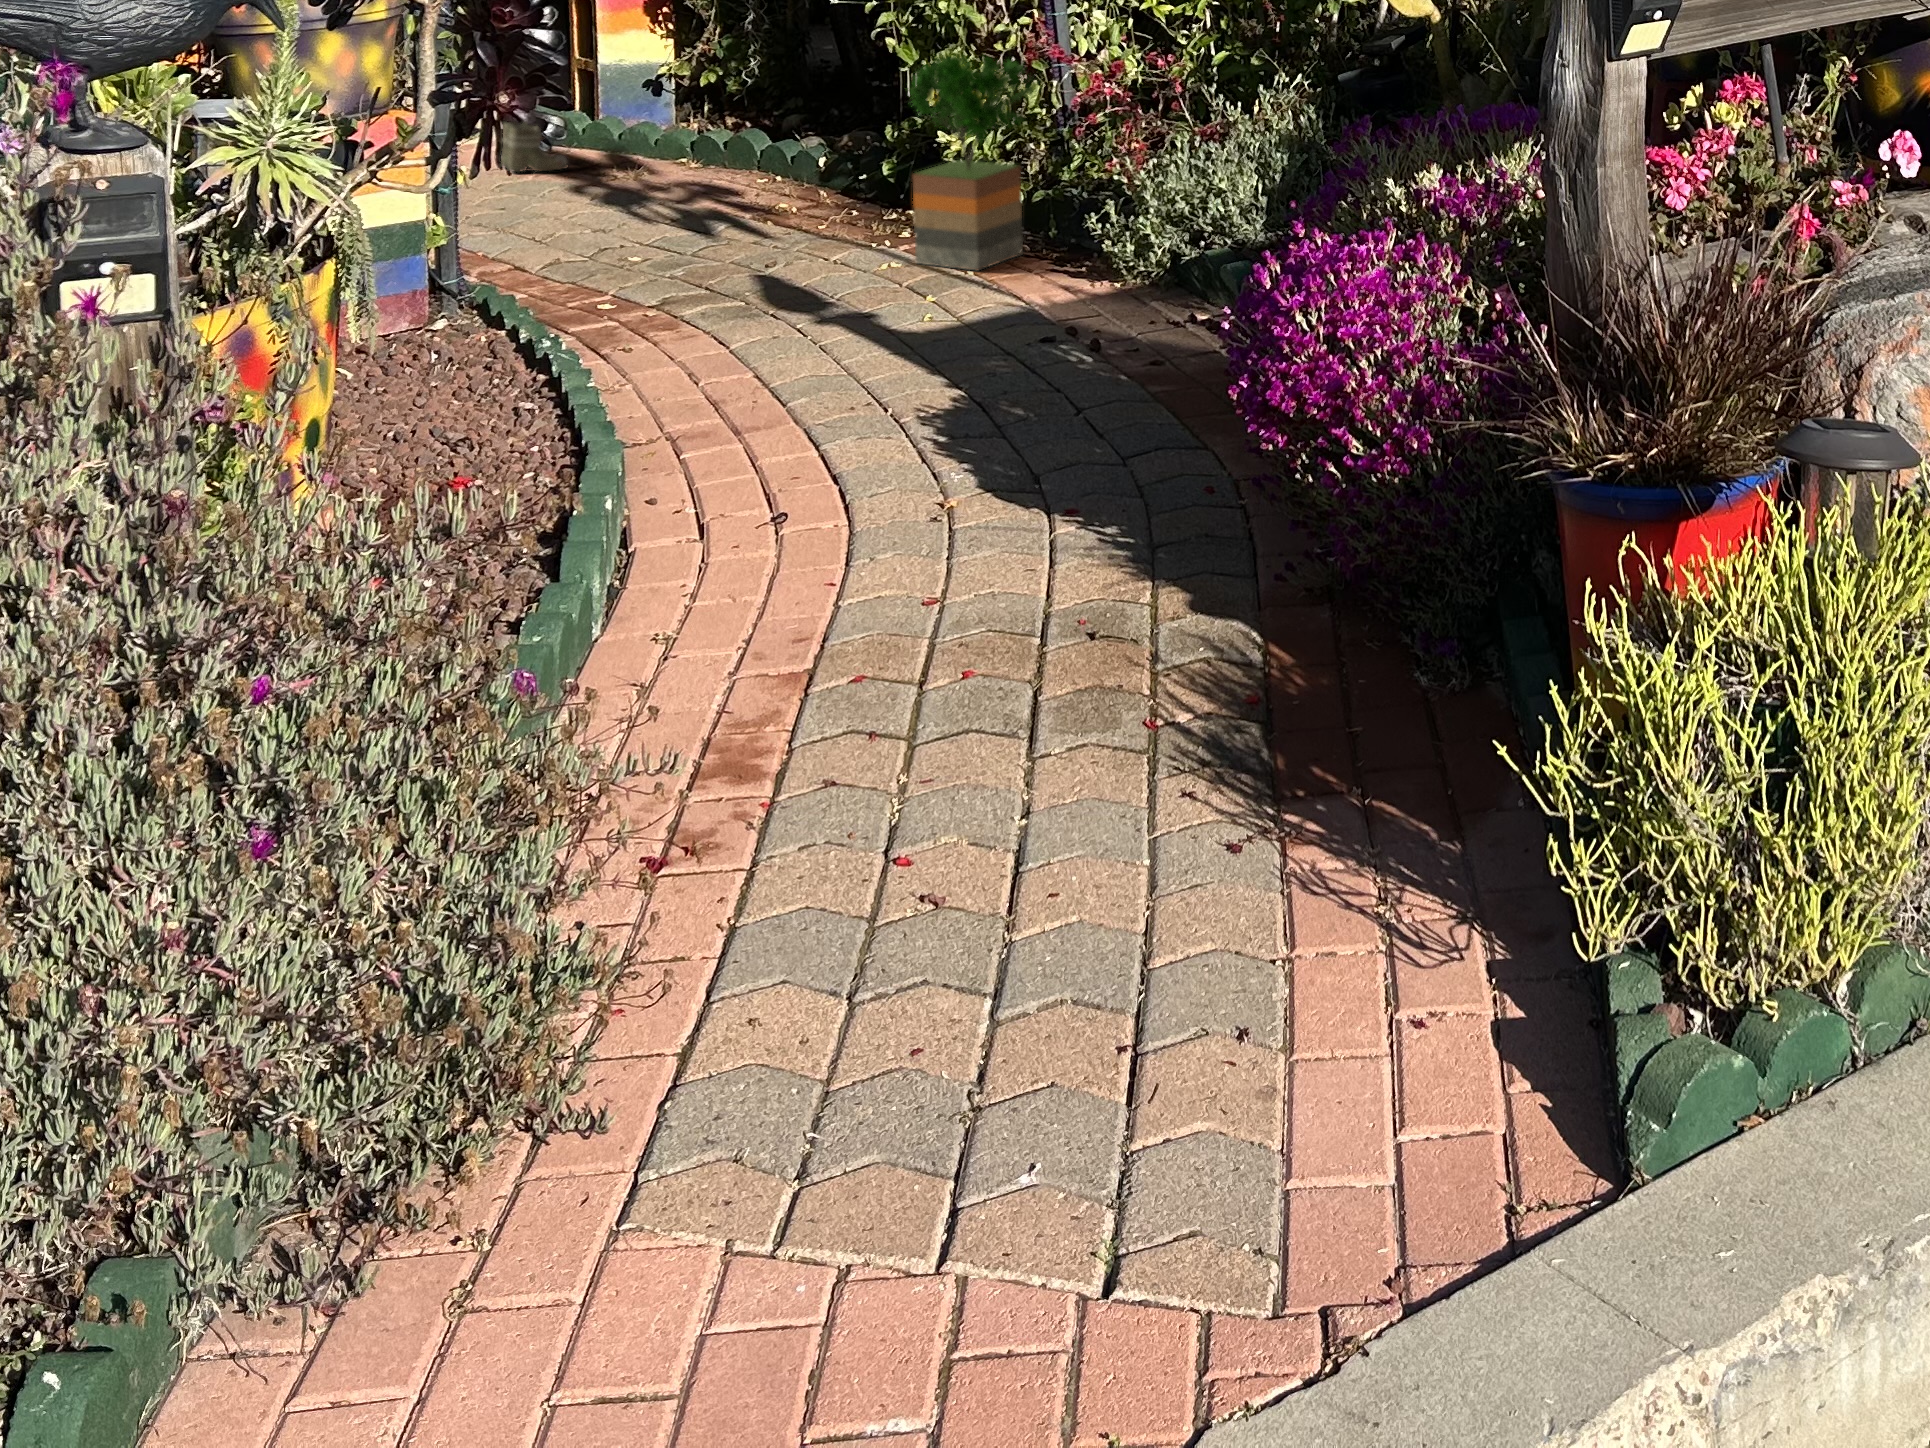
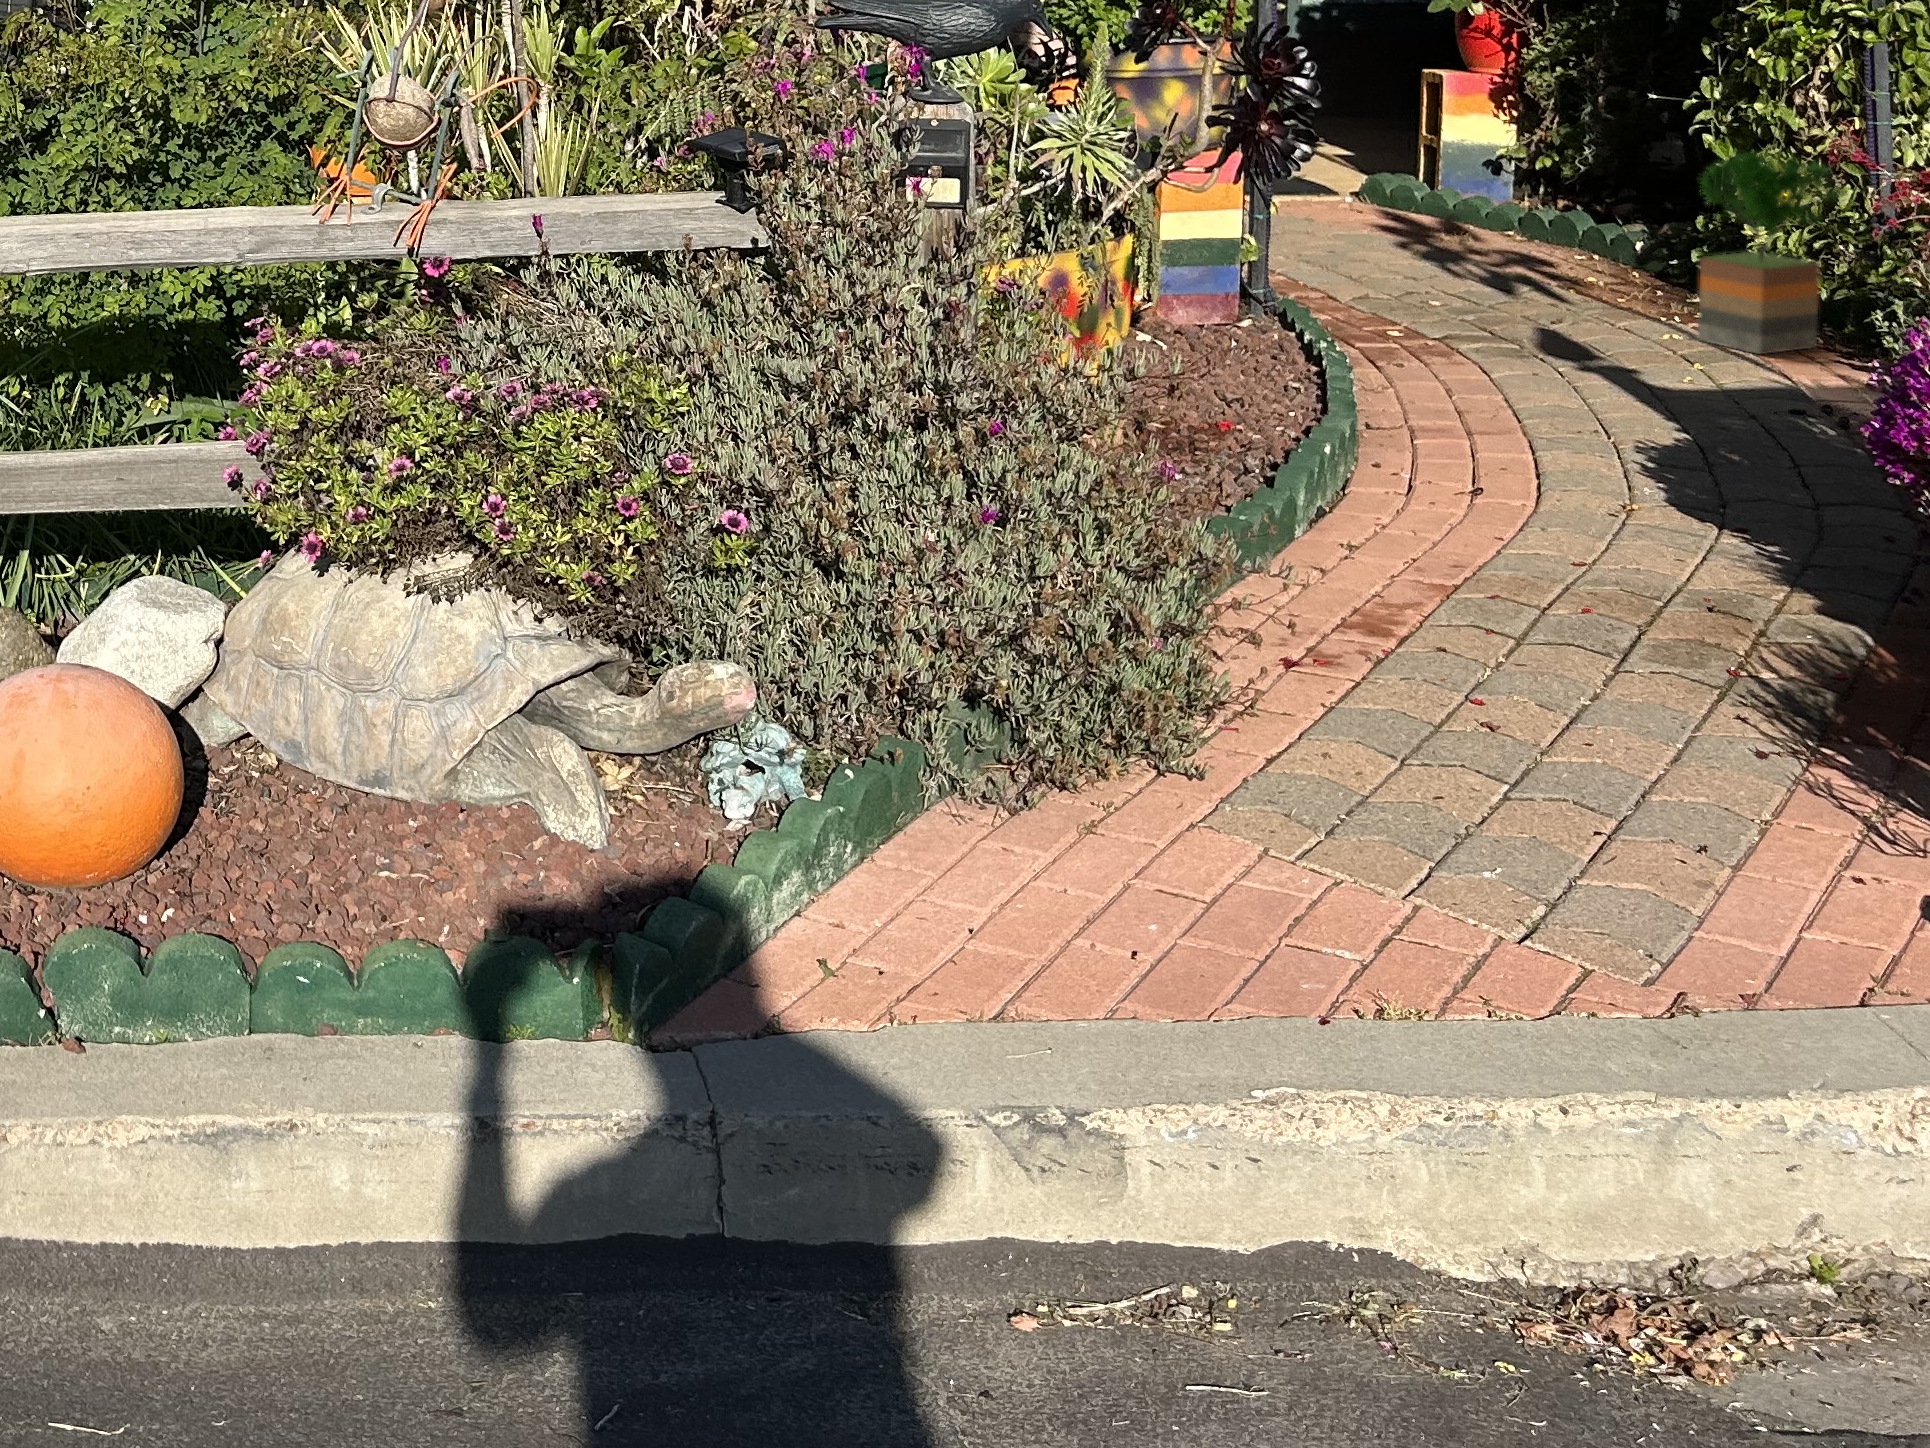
boots: present [501,121,568,172] -> none [1333,179,1396,227]

